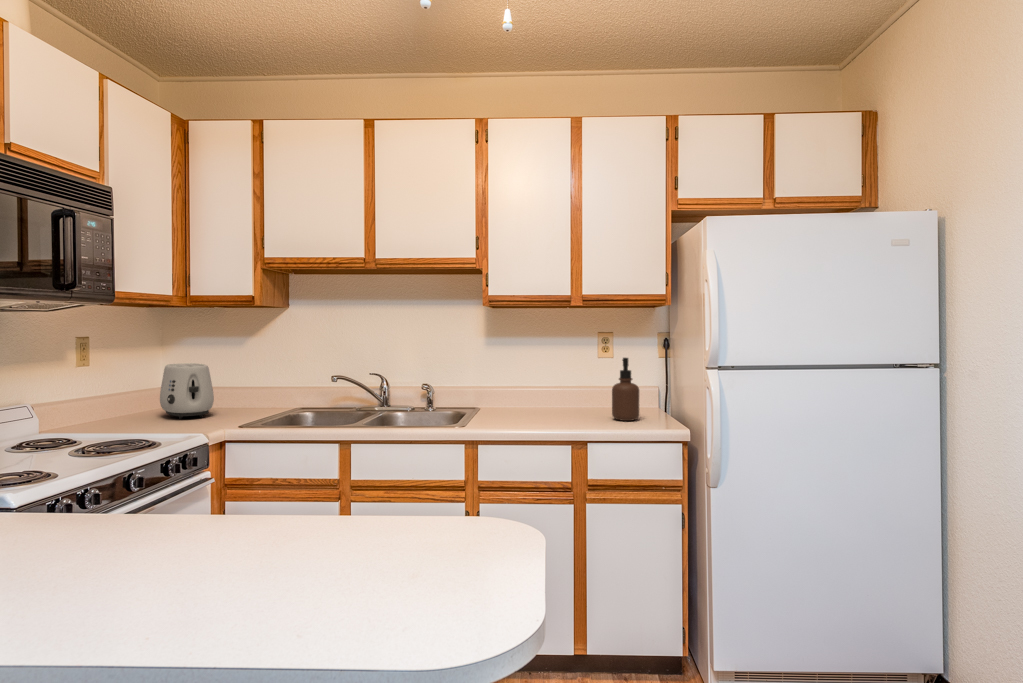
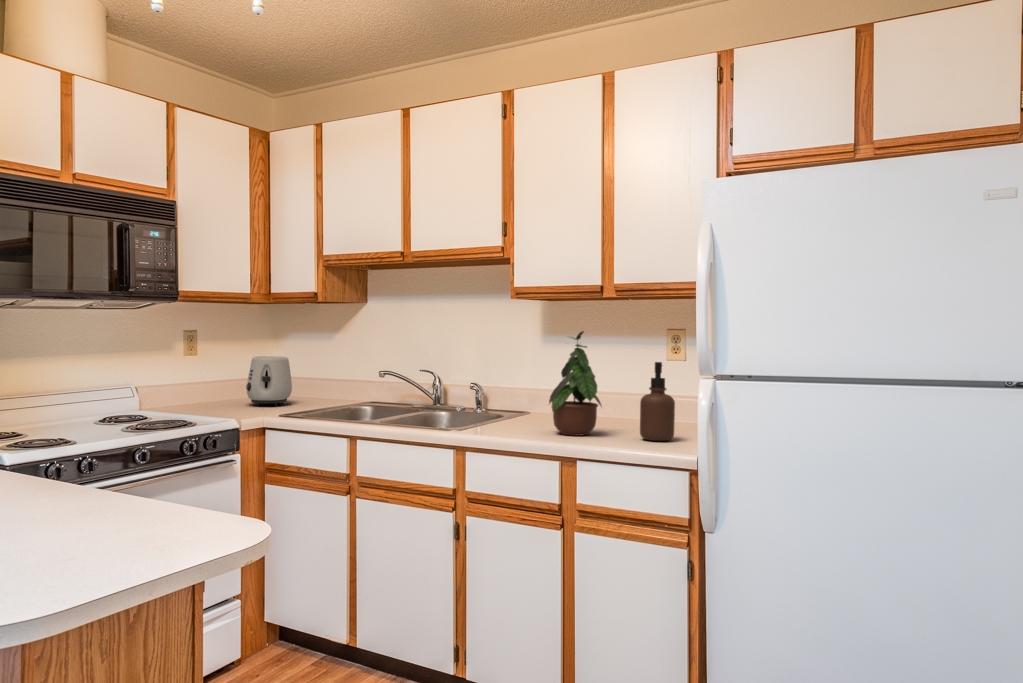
potted plant: none [532,333,586,422] -> present [549,331,601,436]

